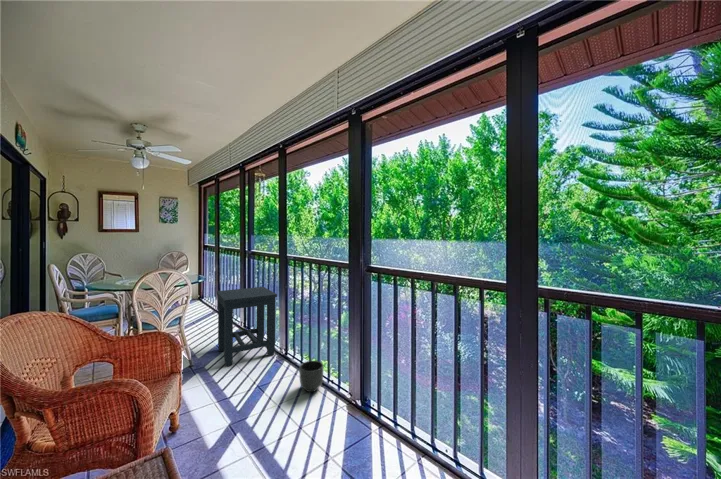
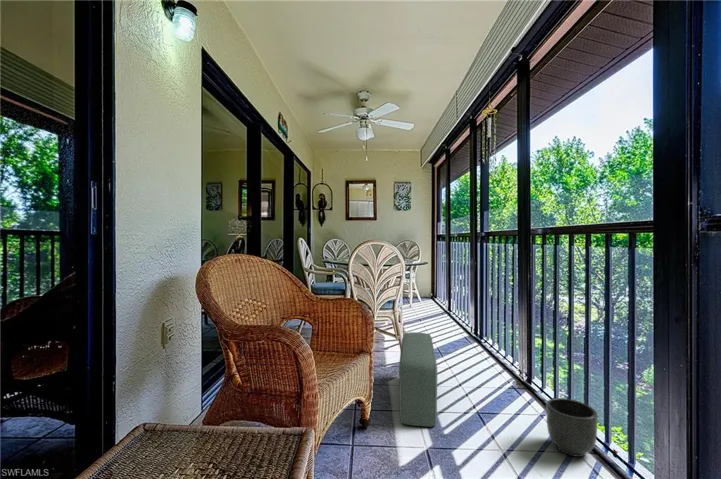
side table: present [217,287,277,366] -> none [436,276,515,379]
pouf: none [195,341,232,416] -> present [399,332,437,427]

